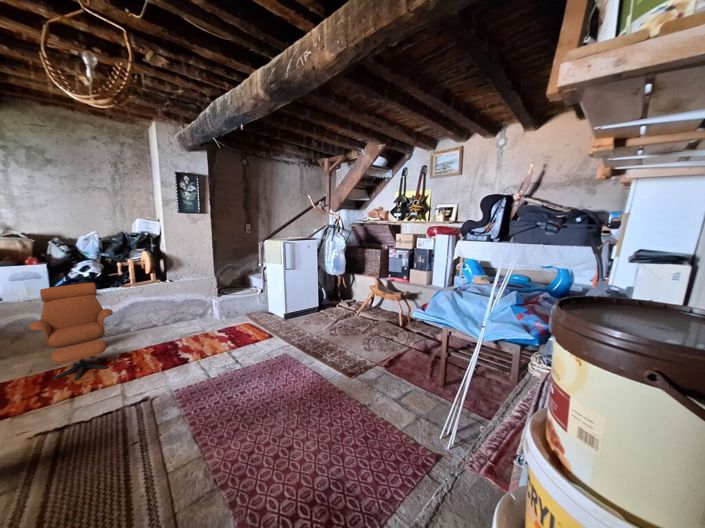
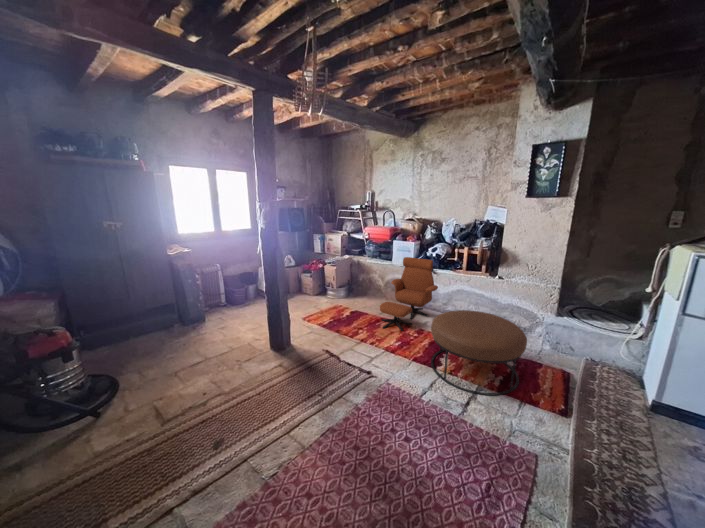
ottoman: none [166,304,243,366] -> present [431,310,527,395]

